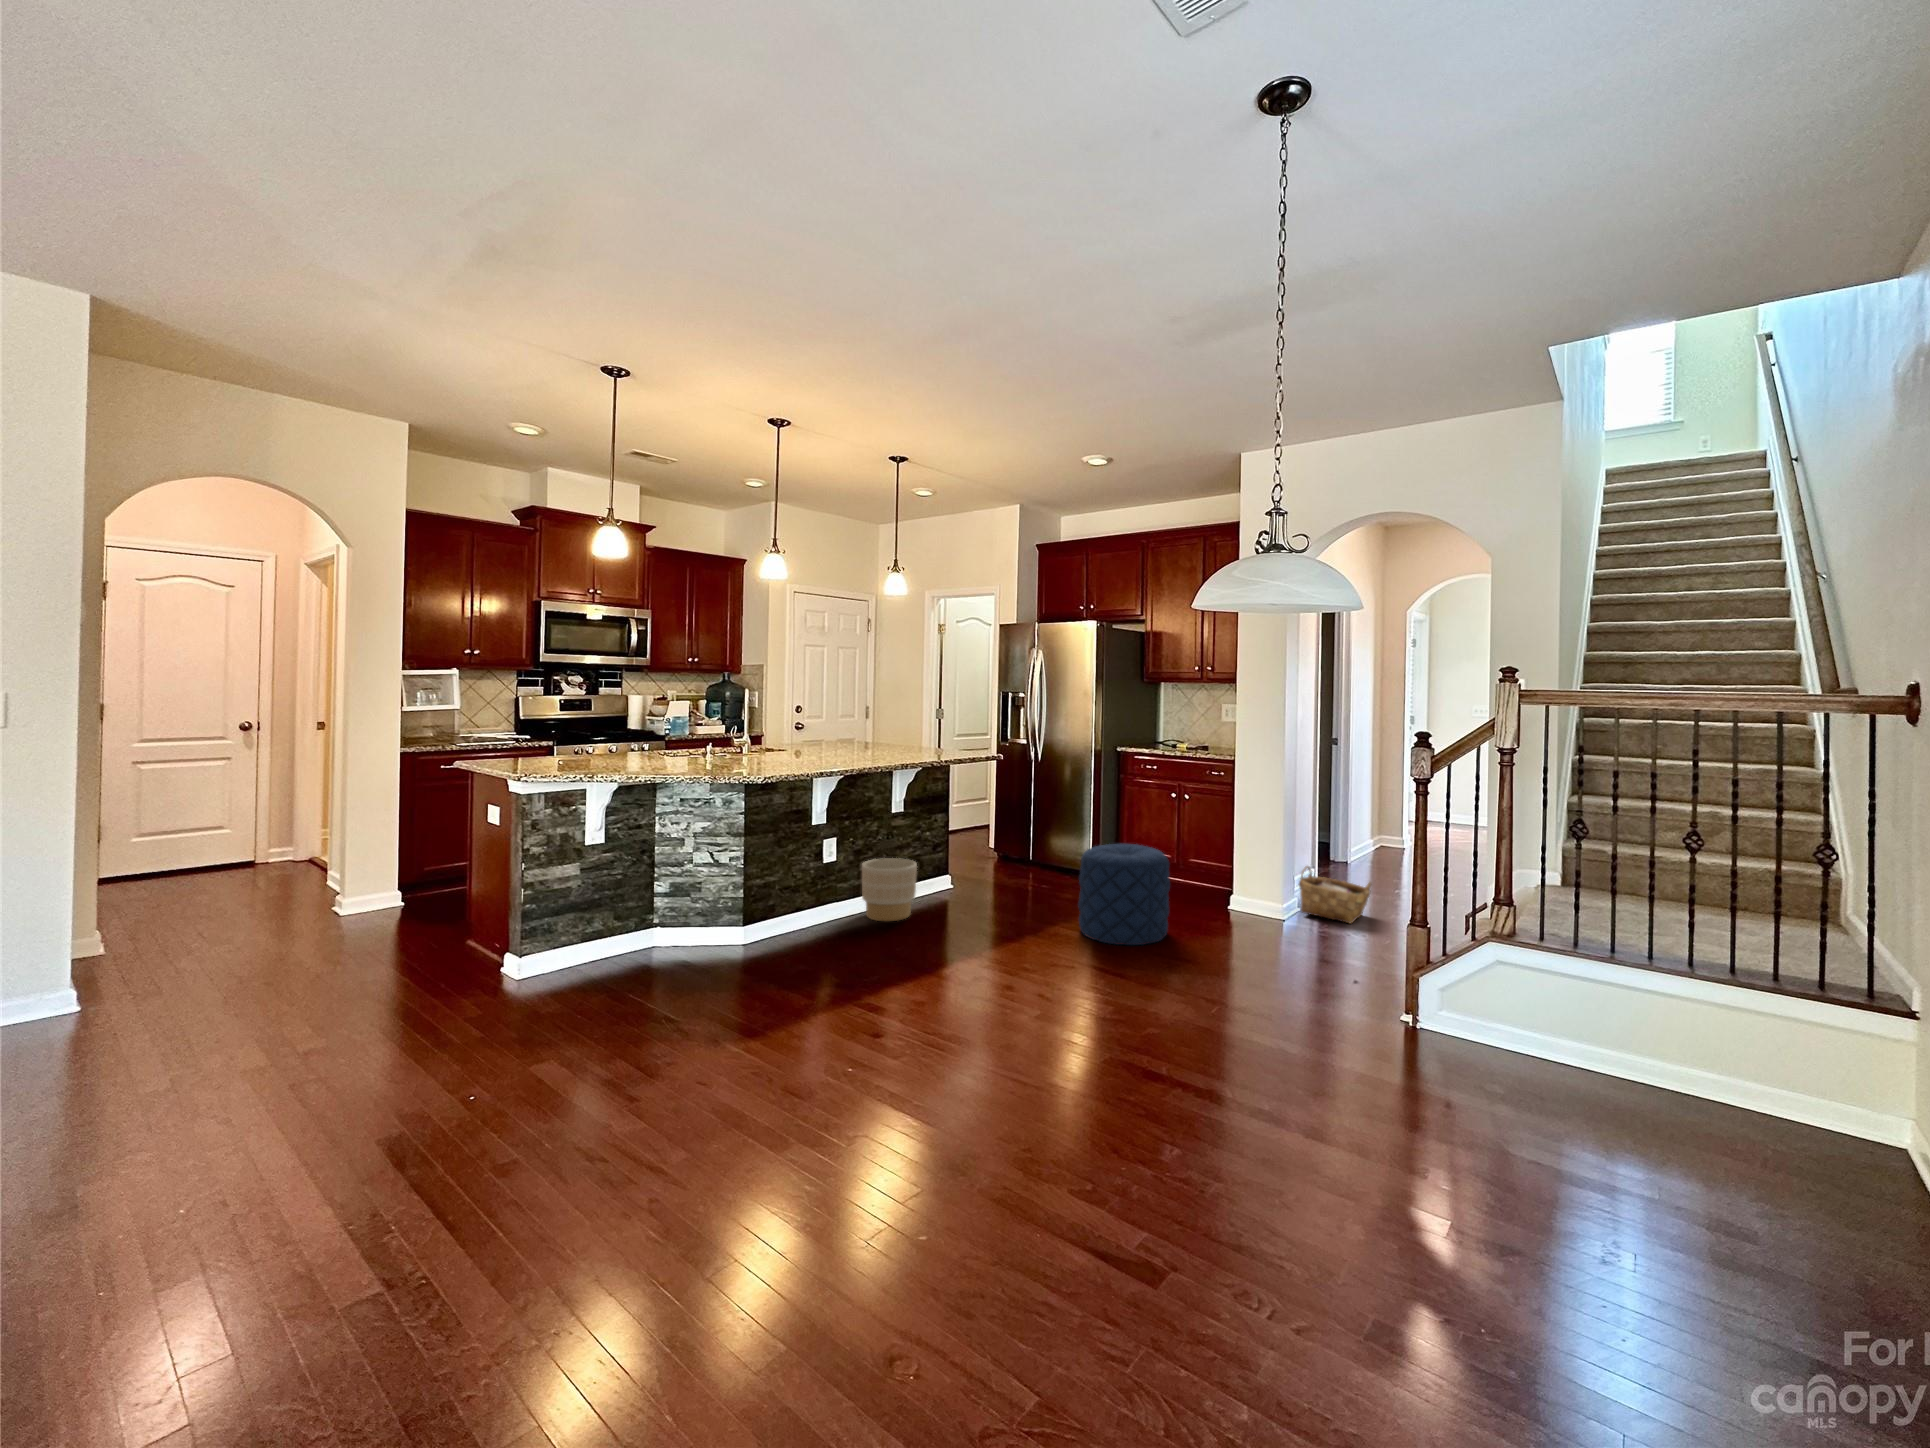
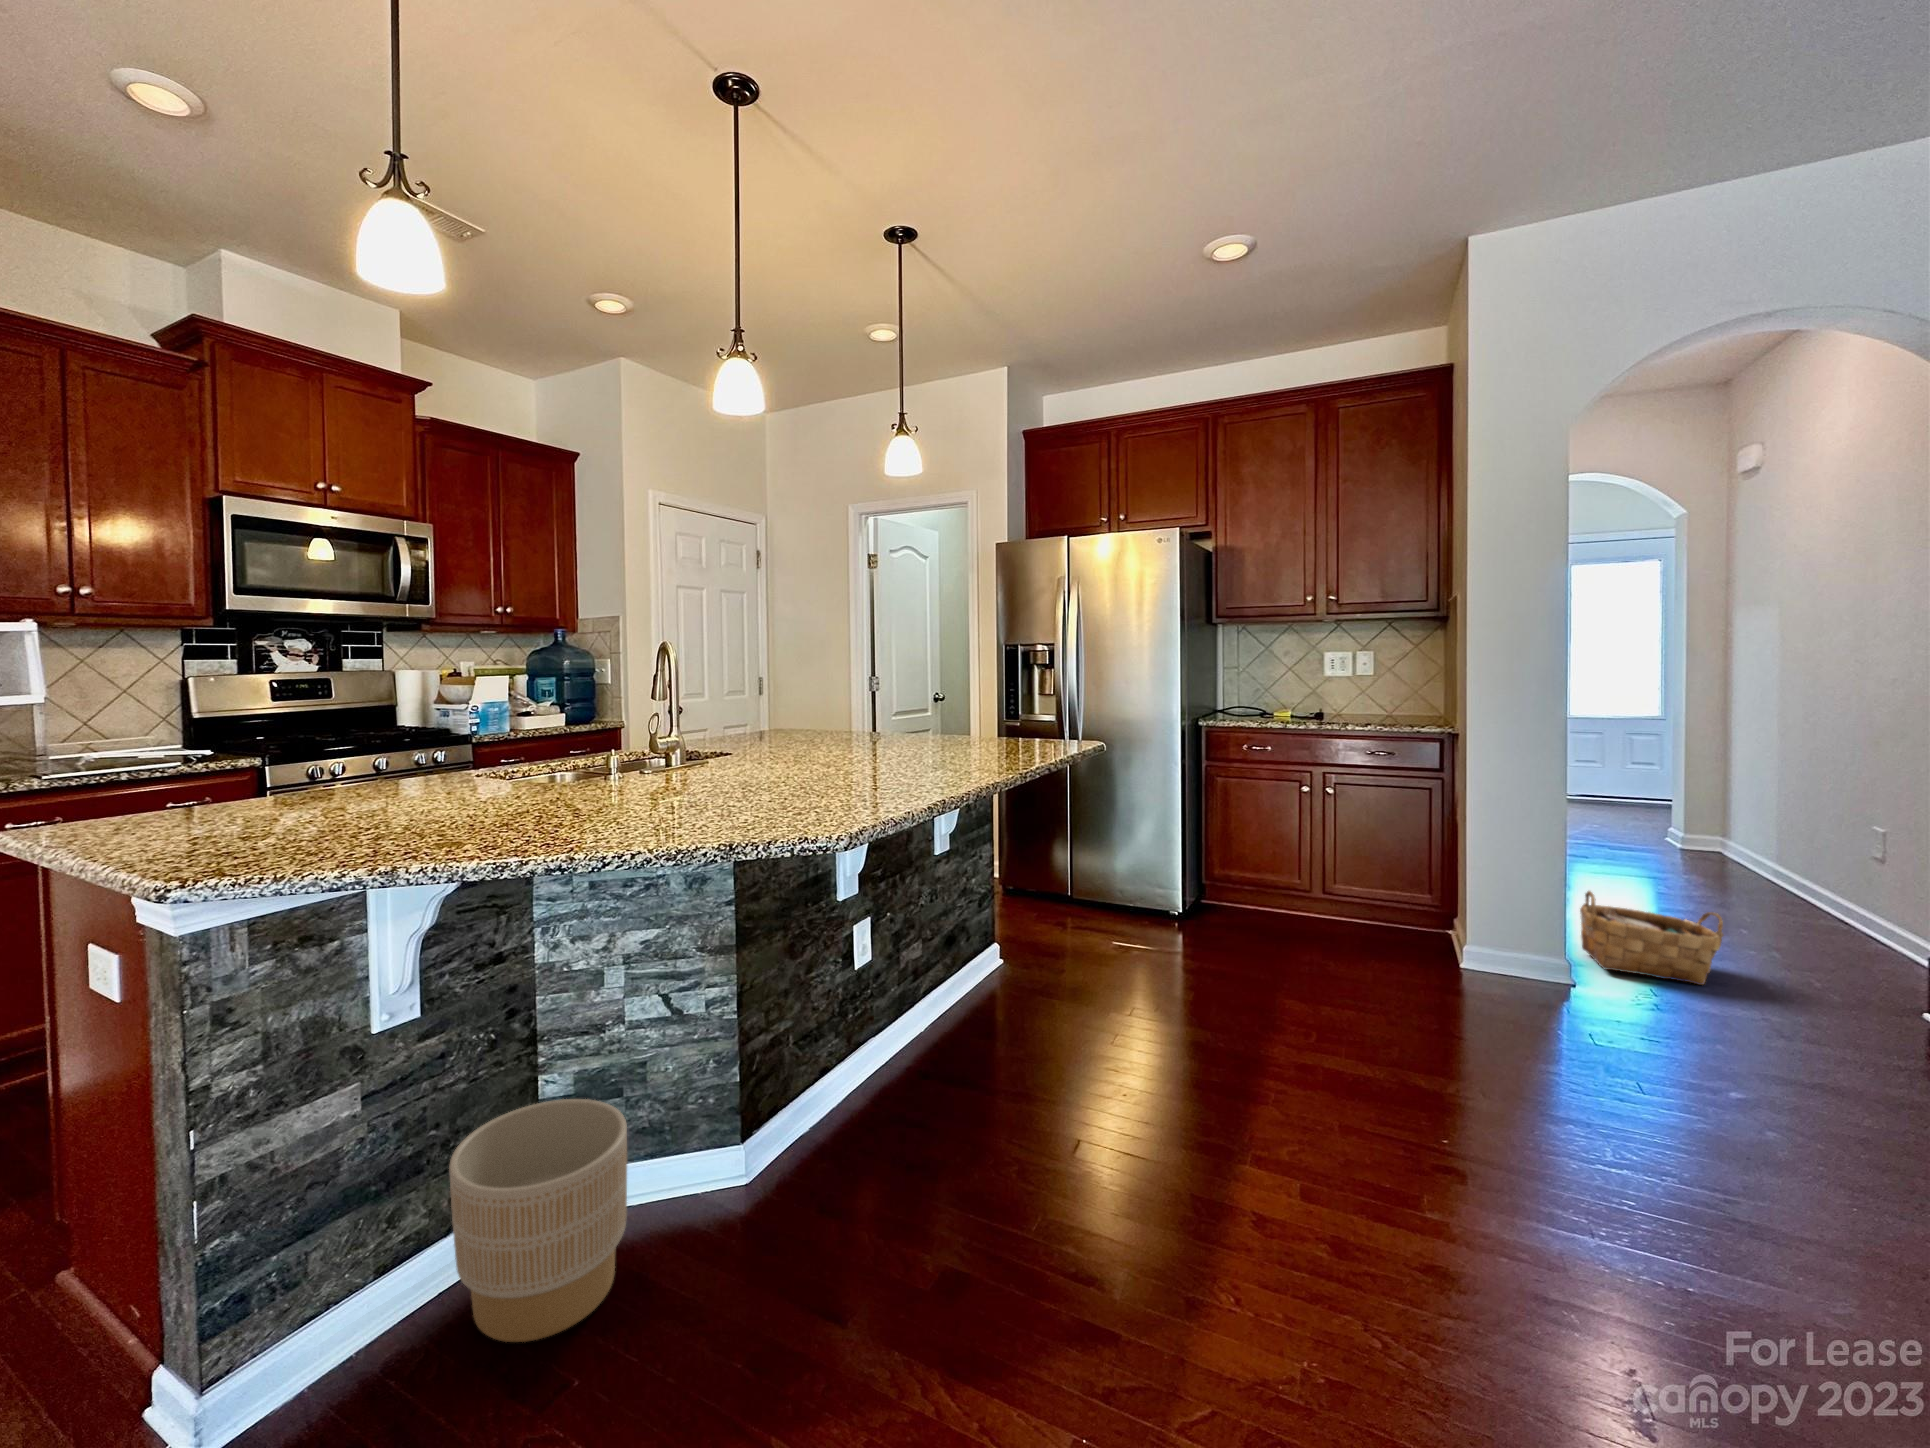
pouf: present [1078,844,1170,945] -> none [1325,887,1516,1088]
planter: present [862,858,917,921] -> present [449,1099,627,1342]

